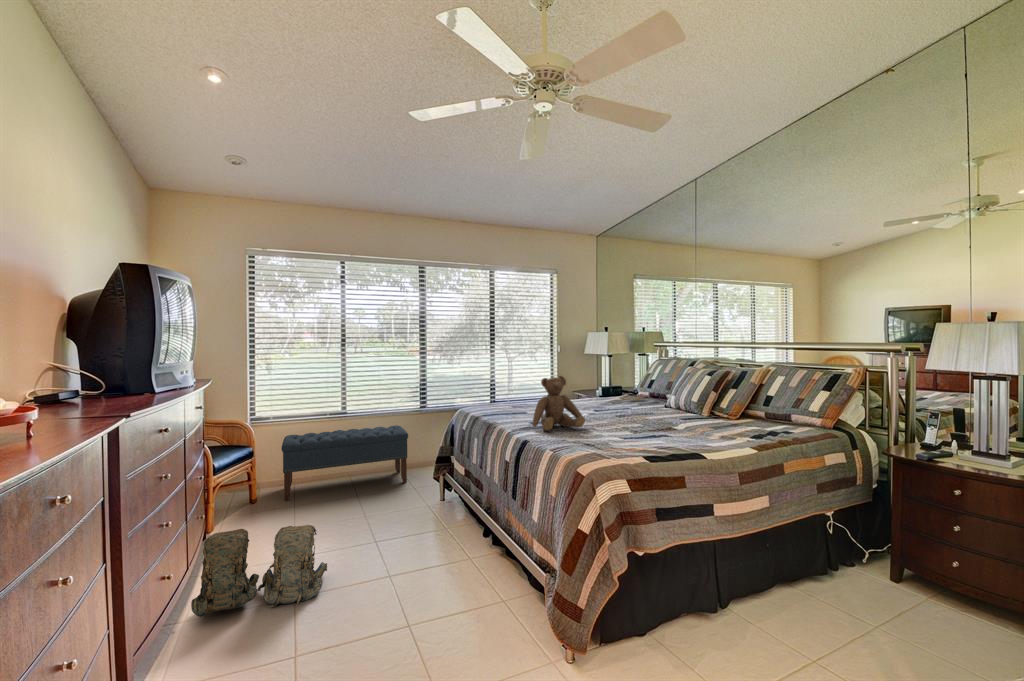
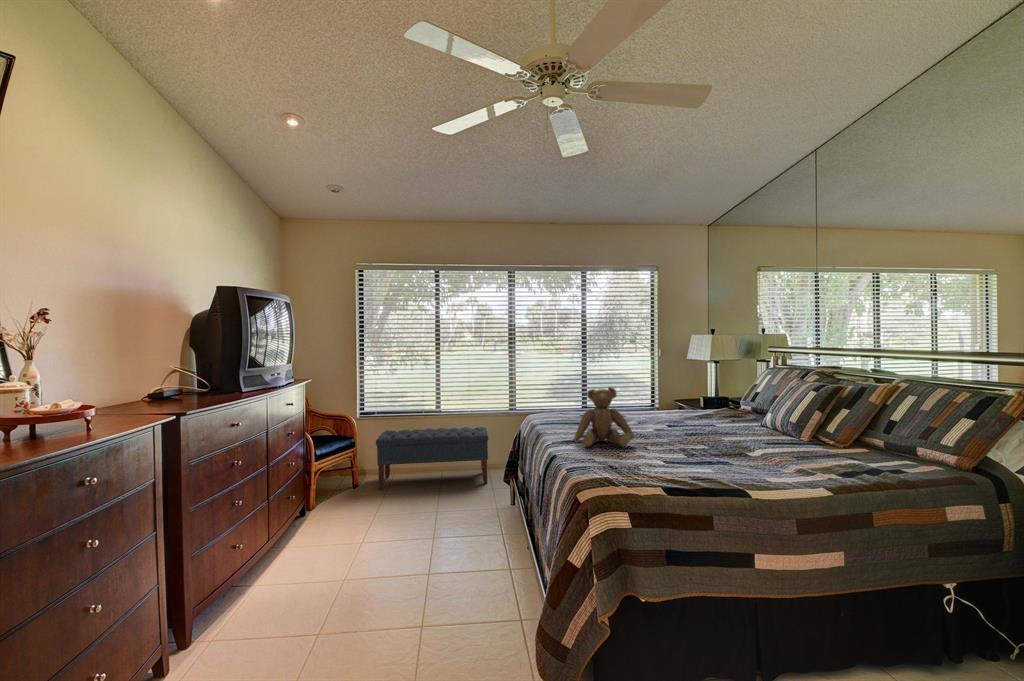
backpack: present [191,525,327,617] -> none [272,513,383,584]

